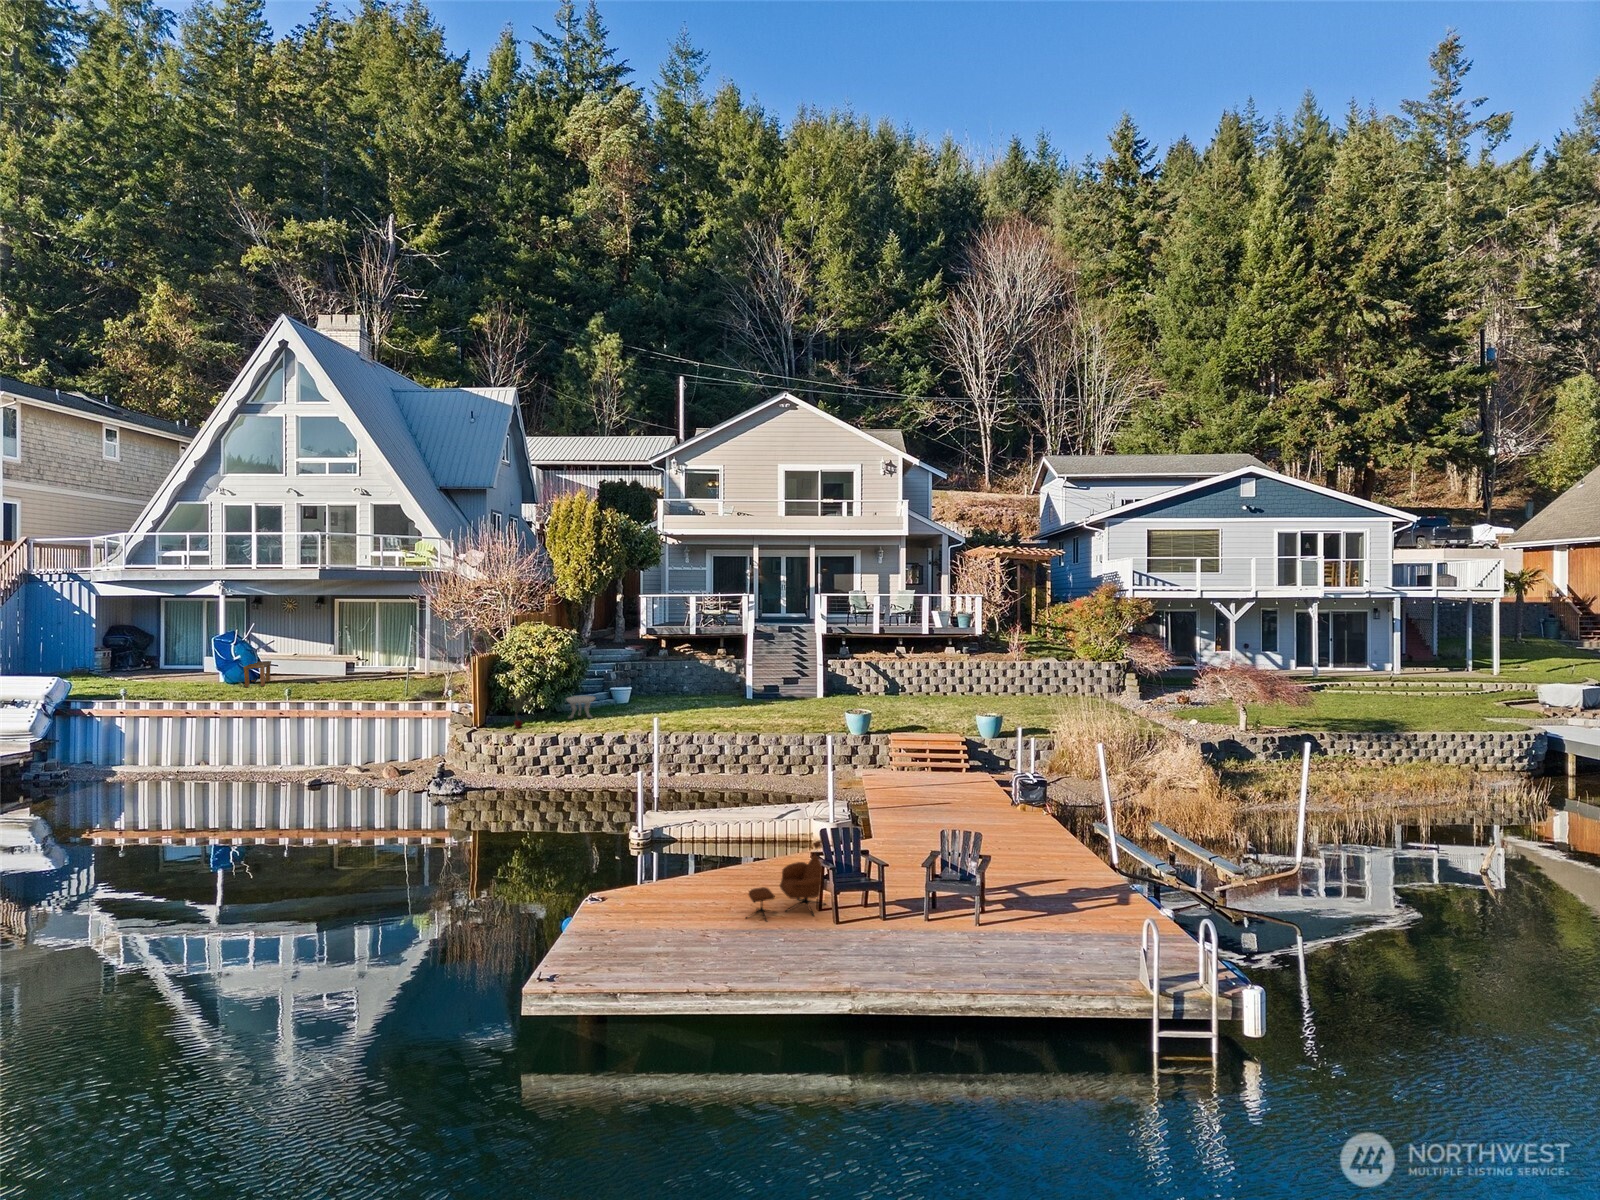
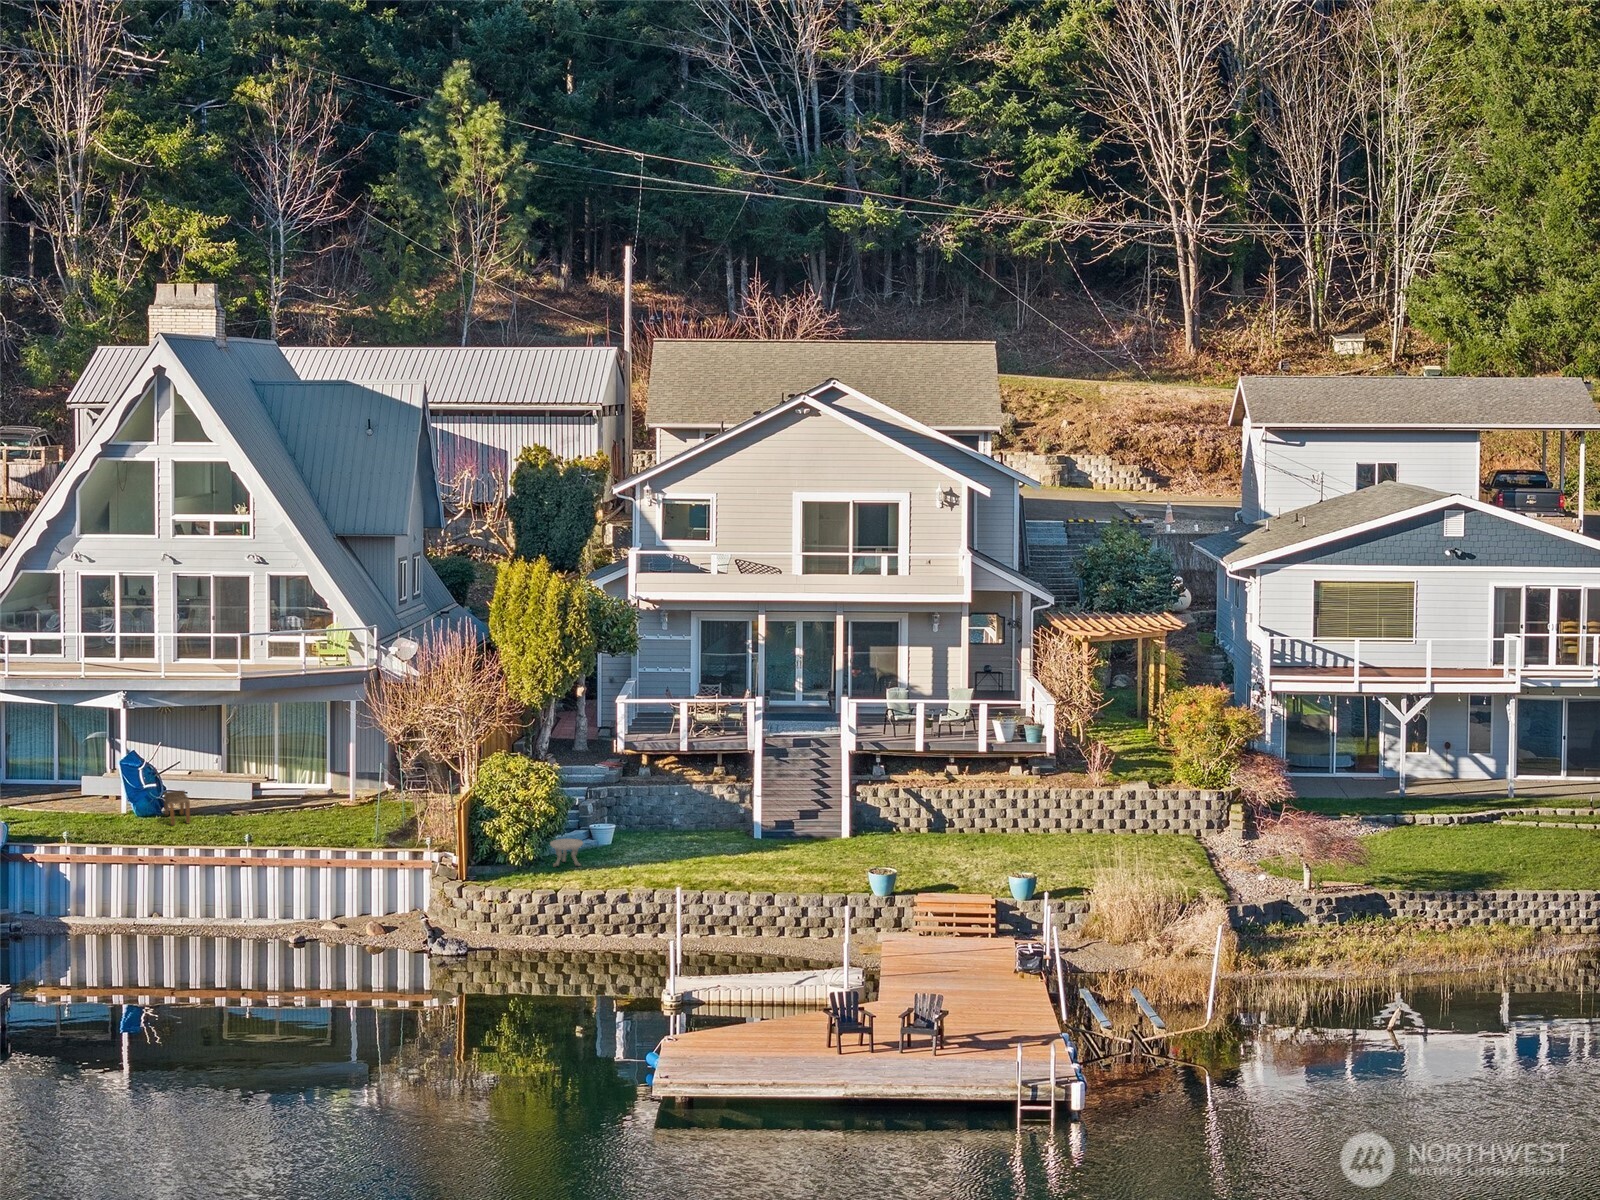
potted tree: present [507,688,531,728] -> none [487,834,520,880]
lounge chair: present [749,840,822,918] -> none [775,1001,839,1059]

